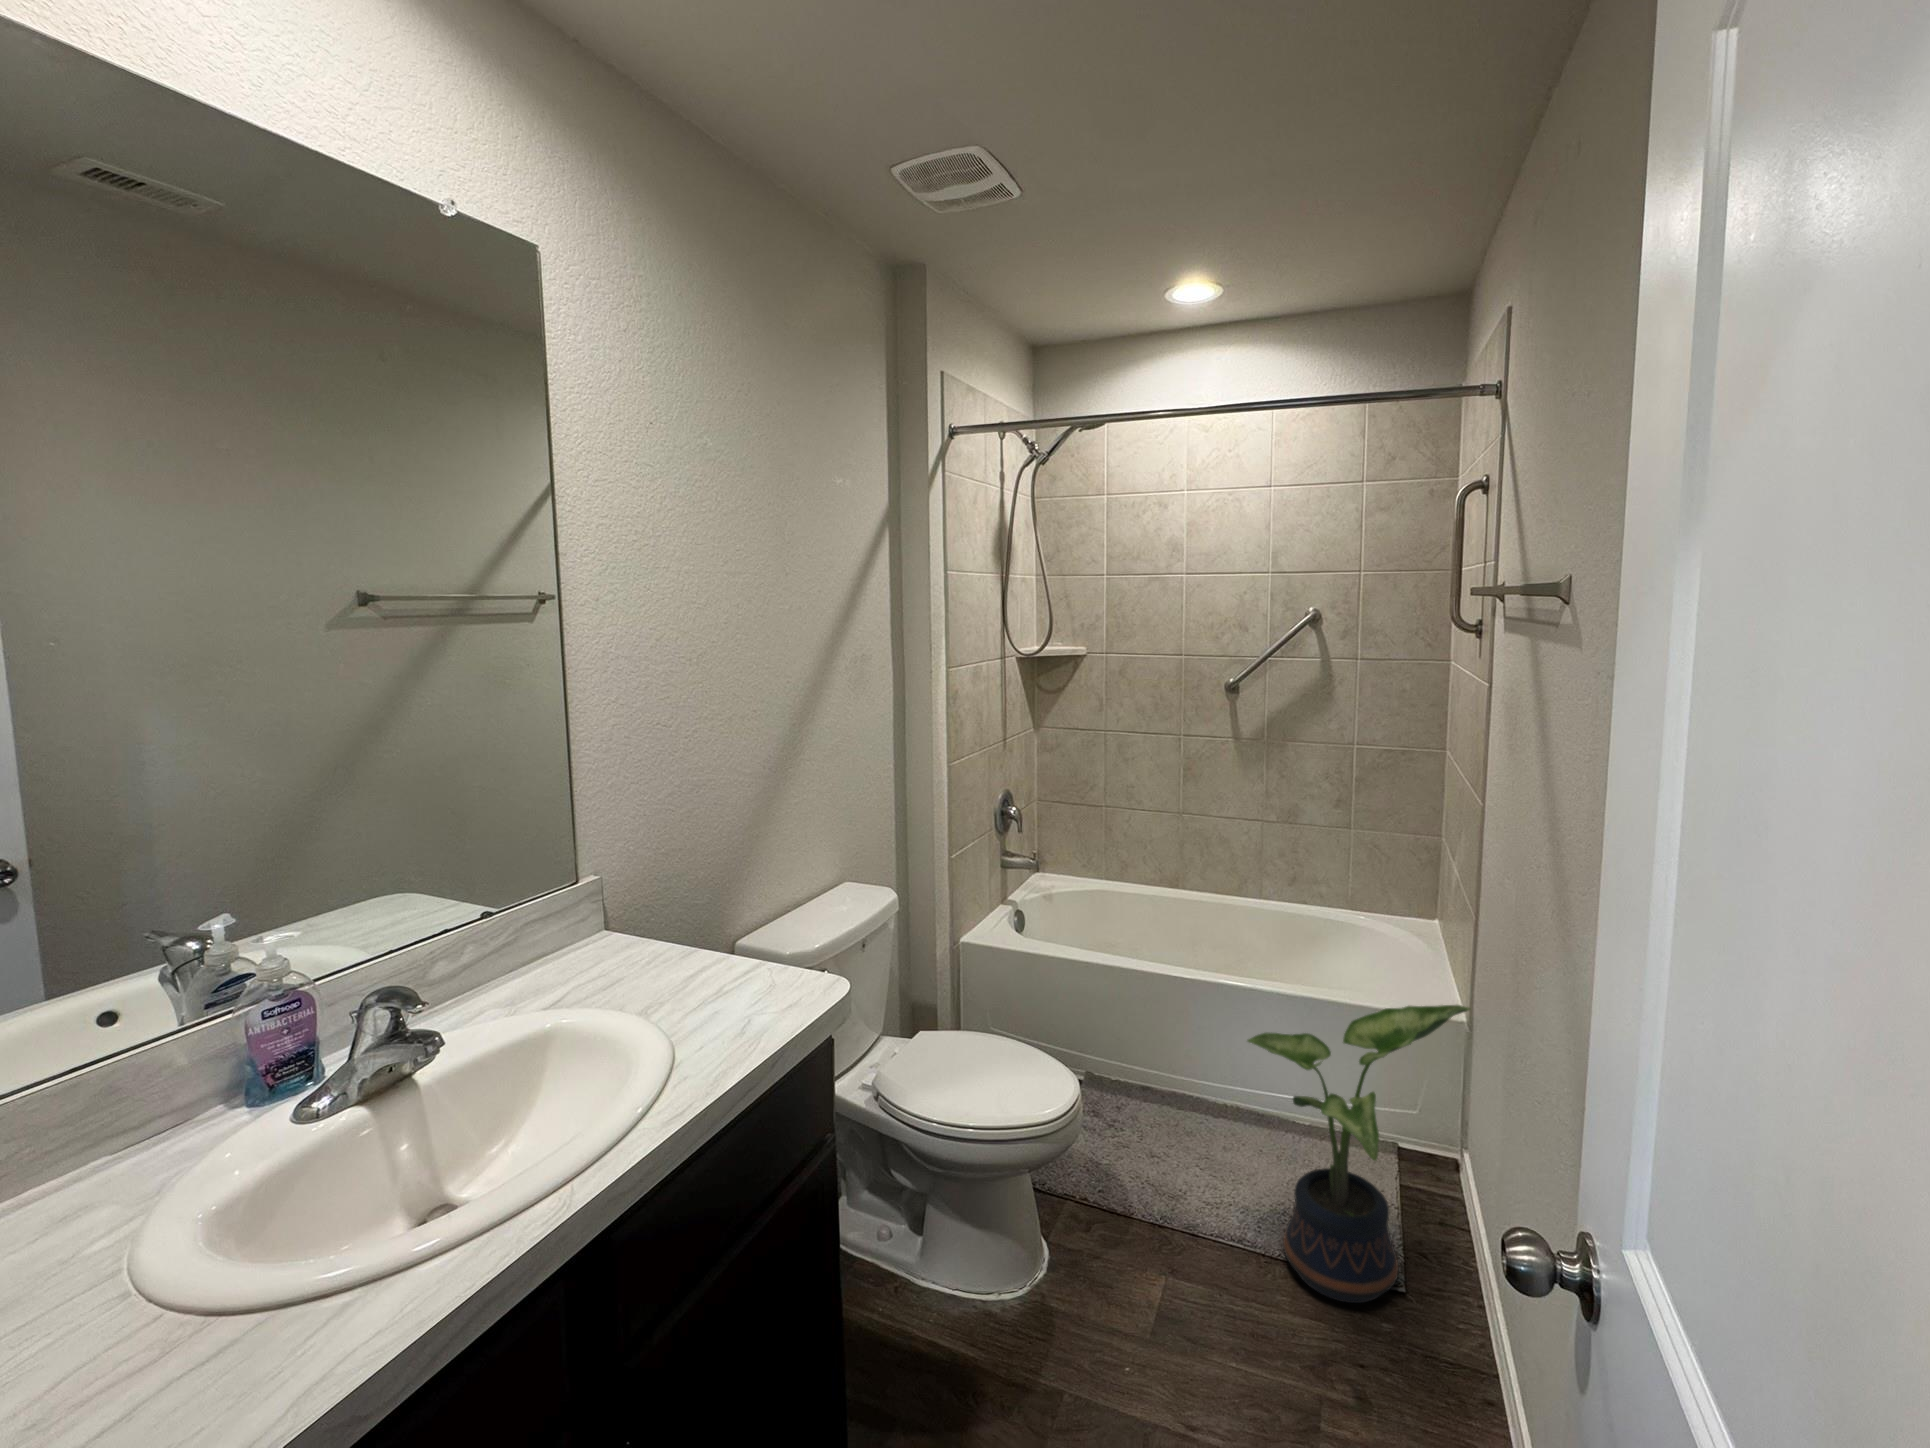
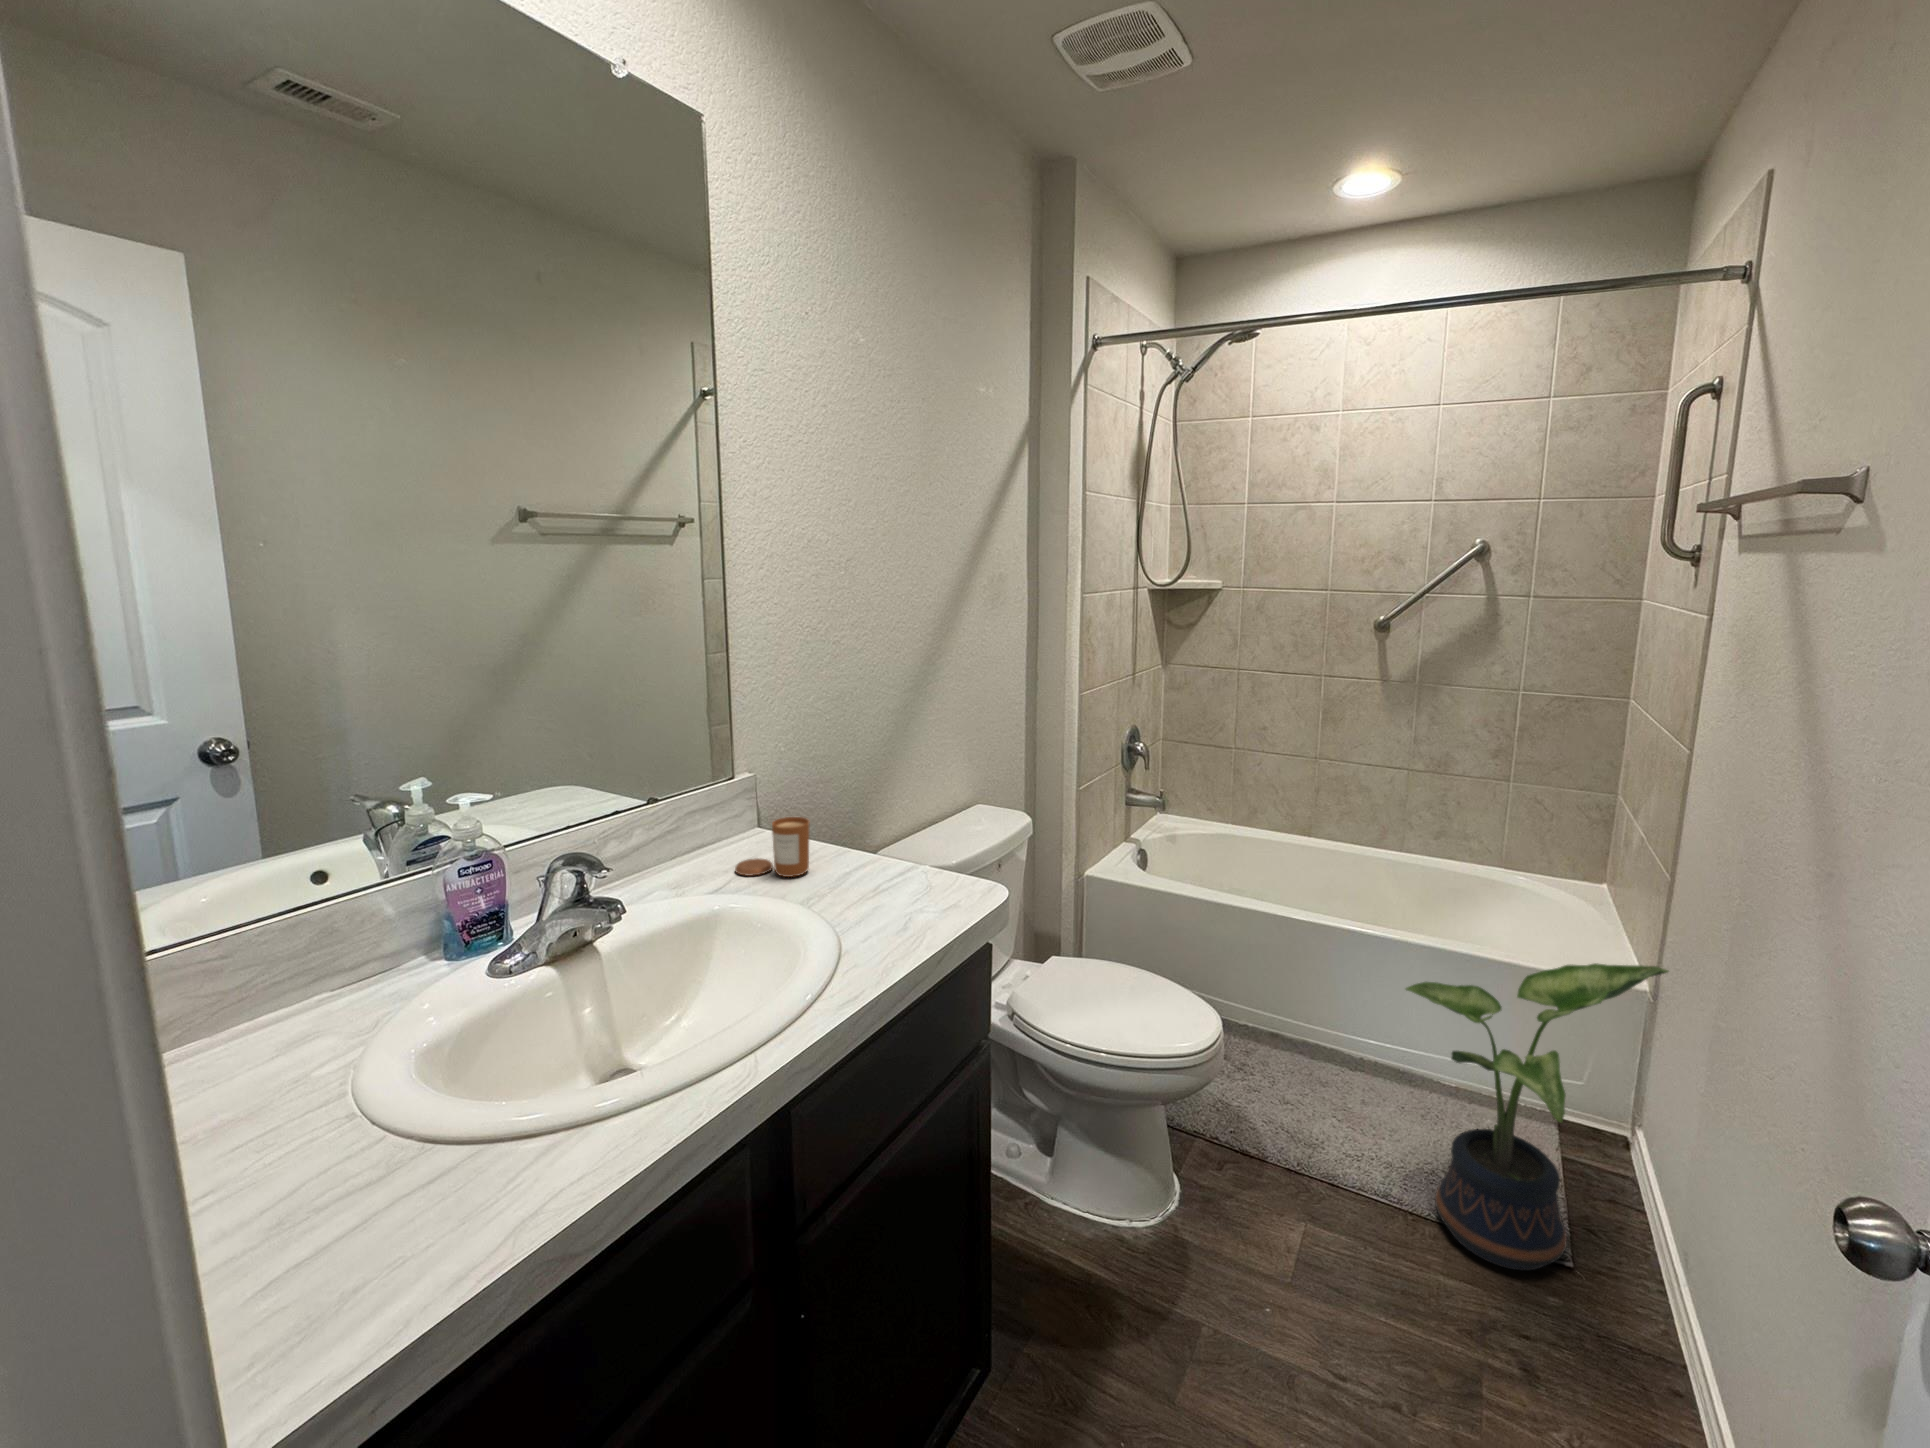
candle: none [573,923,650,986] -> present [735,817,810,877]

